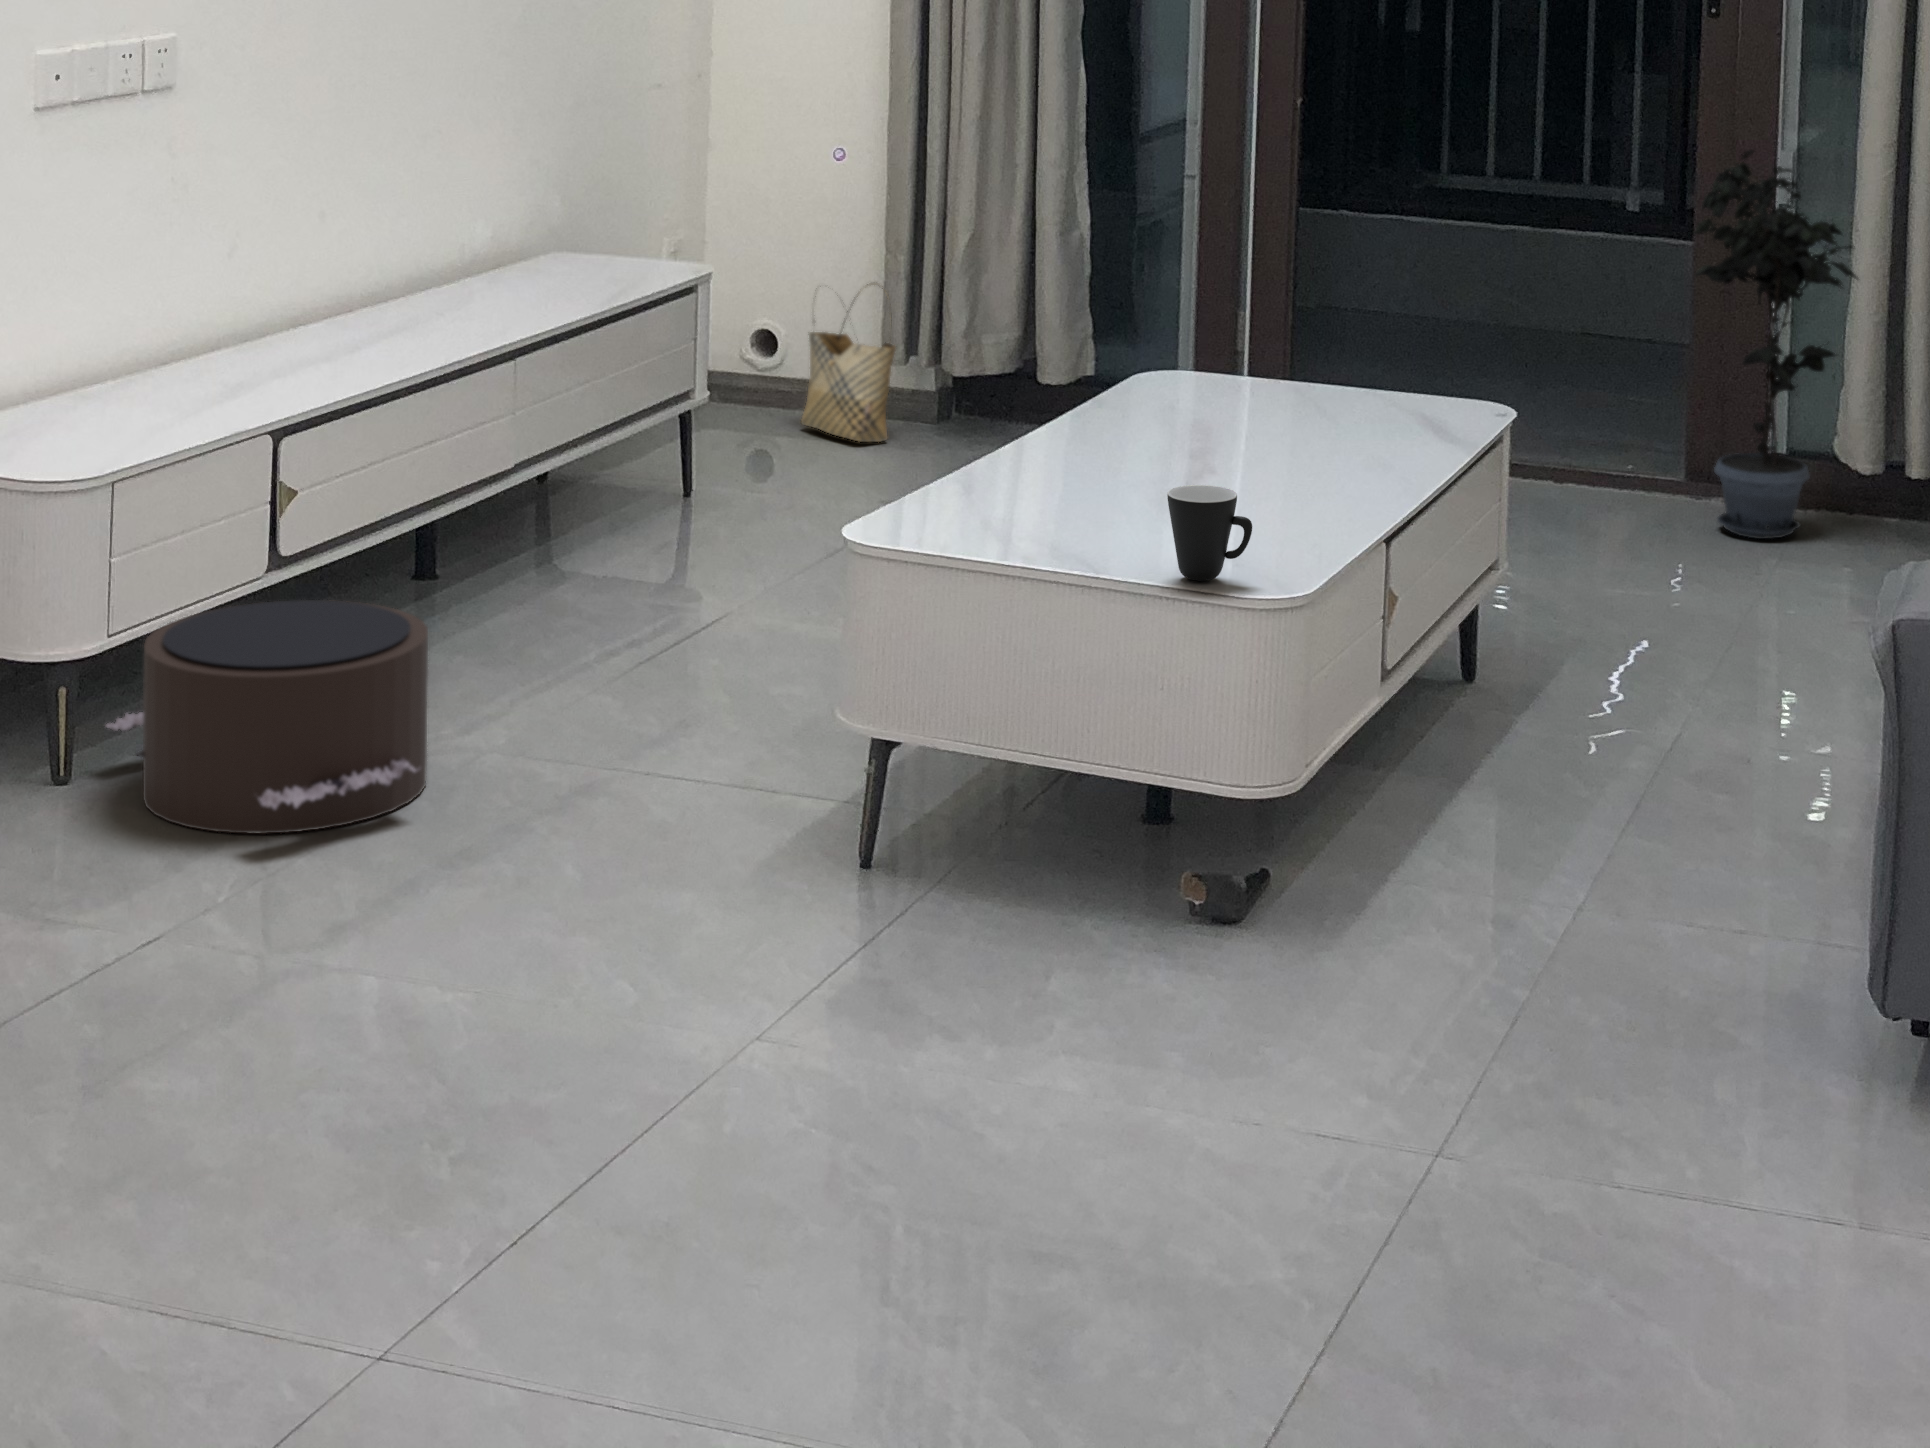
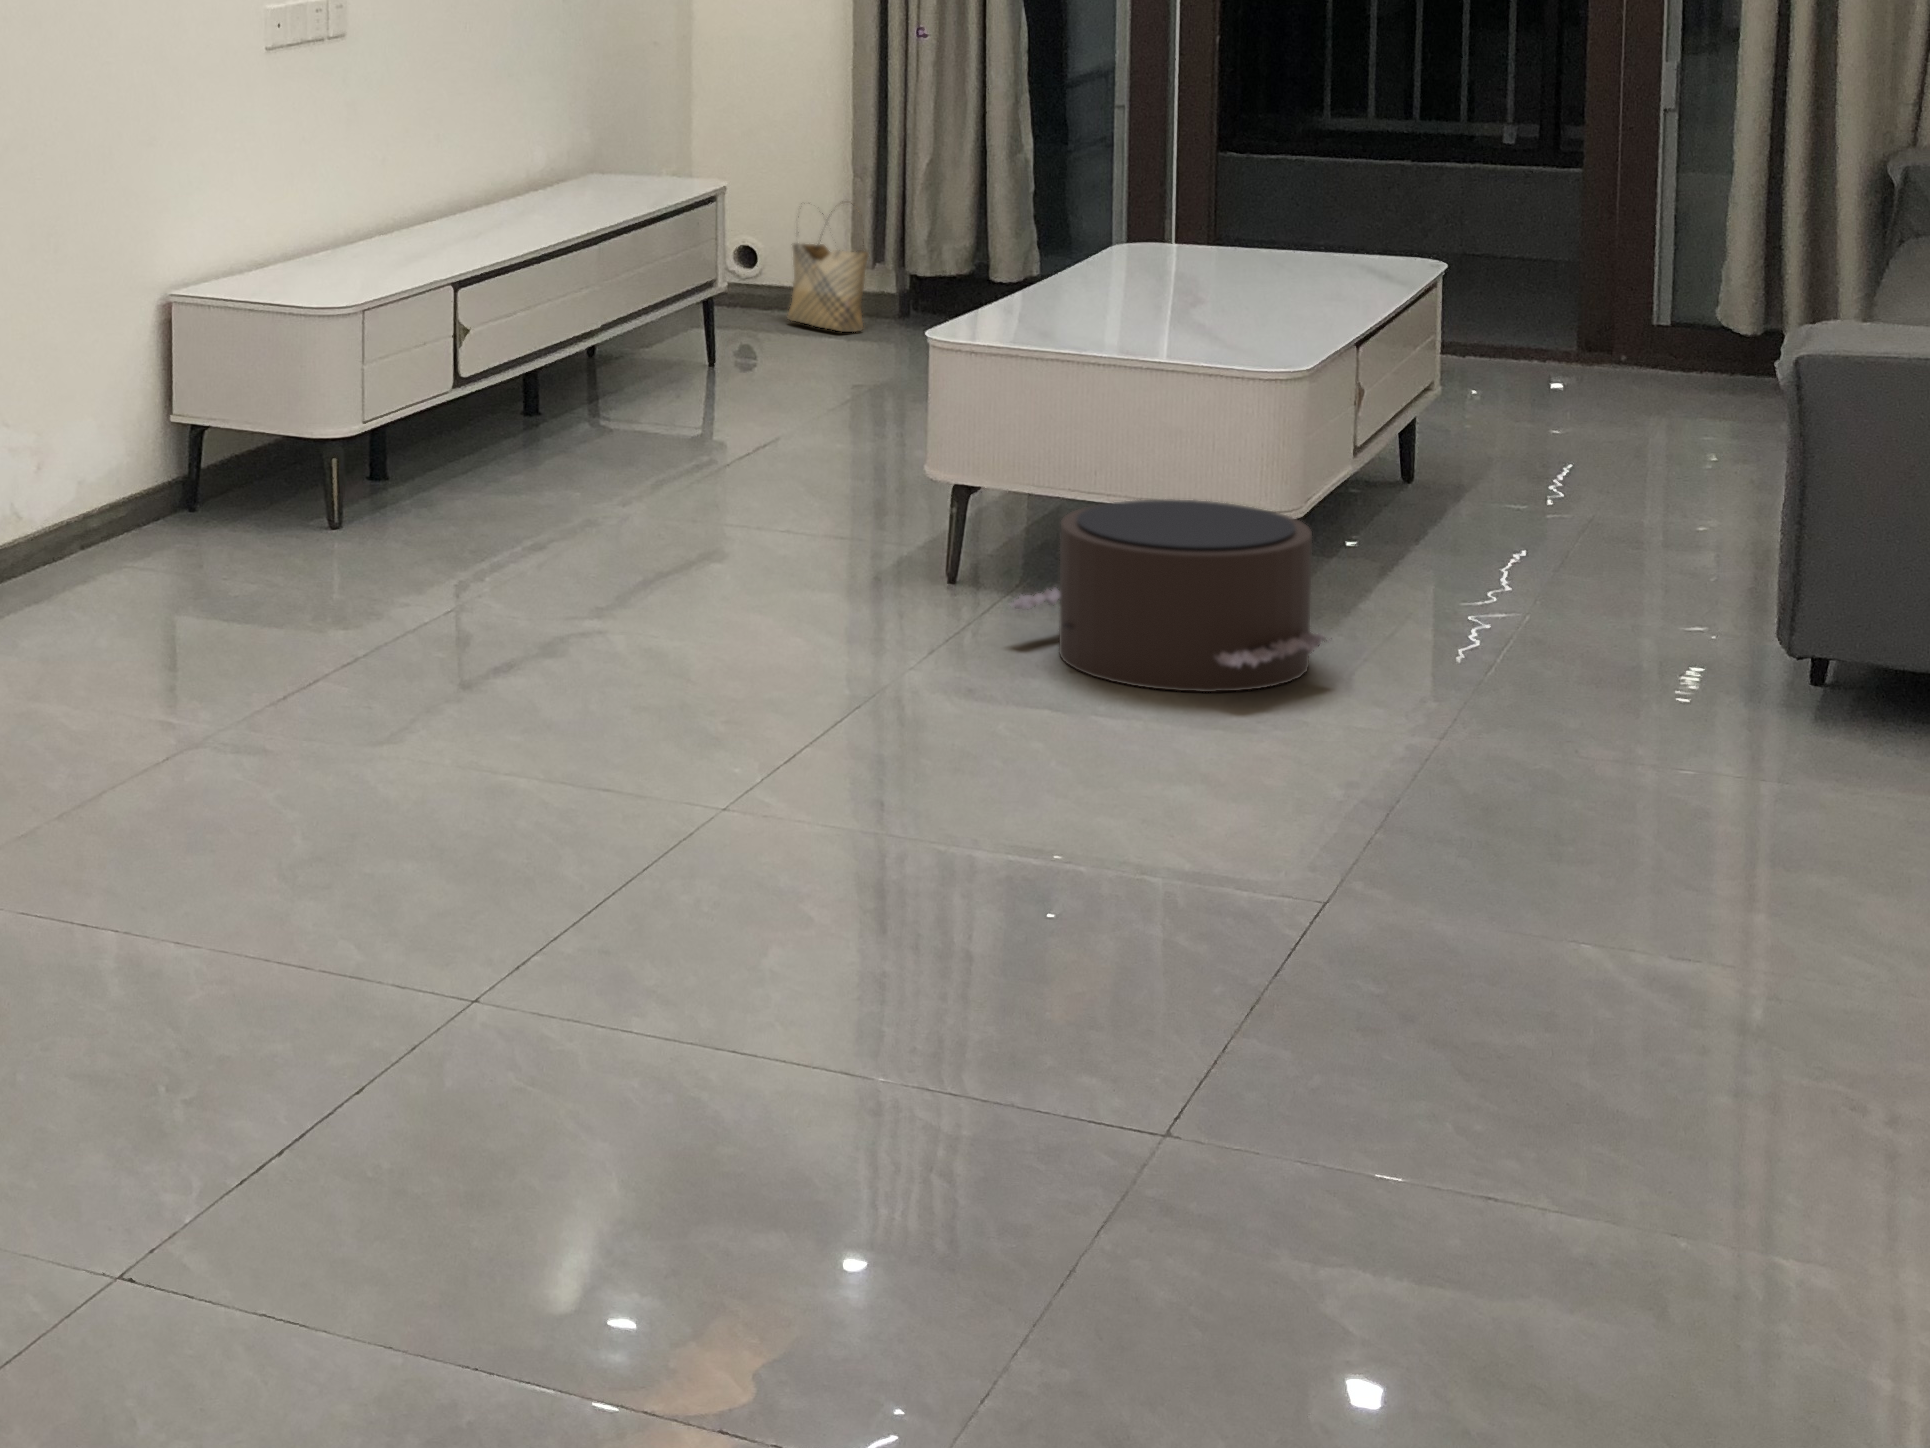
potted plant: present [1693,150,1858,539] -> none [1576,59,1739,393]
mug: present [1167,485,1252,581] -> none [1192,287,1261,358]
pouf: present [106,600,428,834] -> present [1010,500,1329,692]

